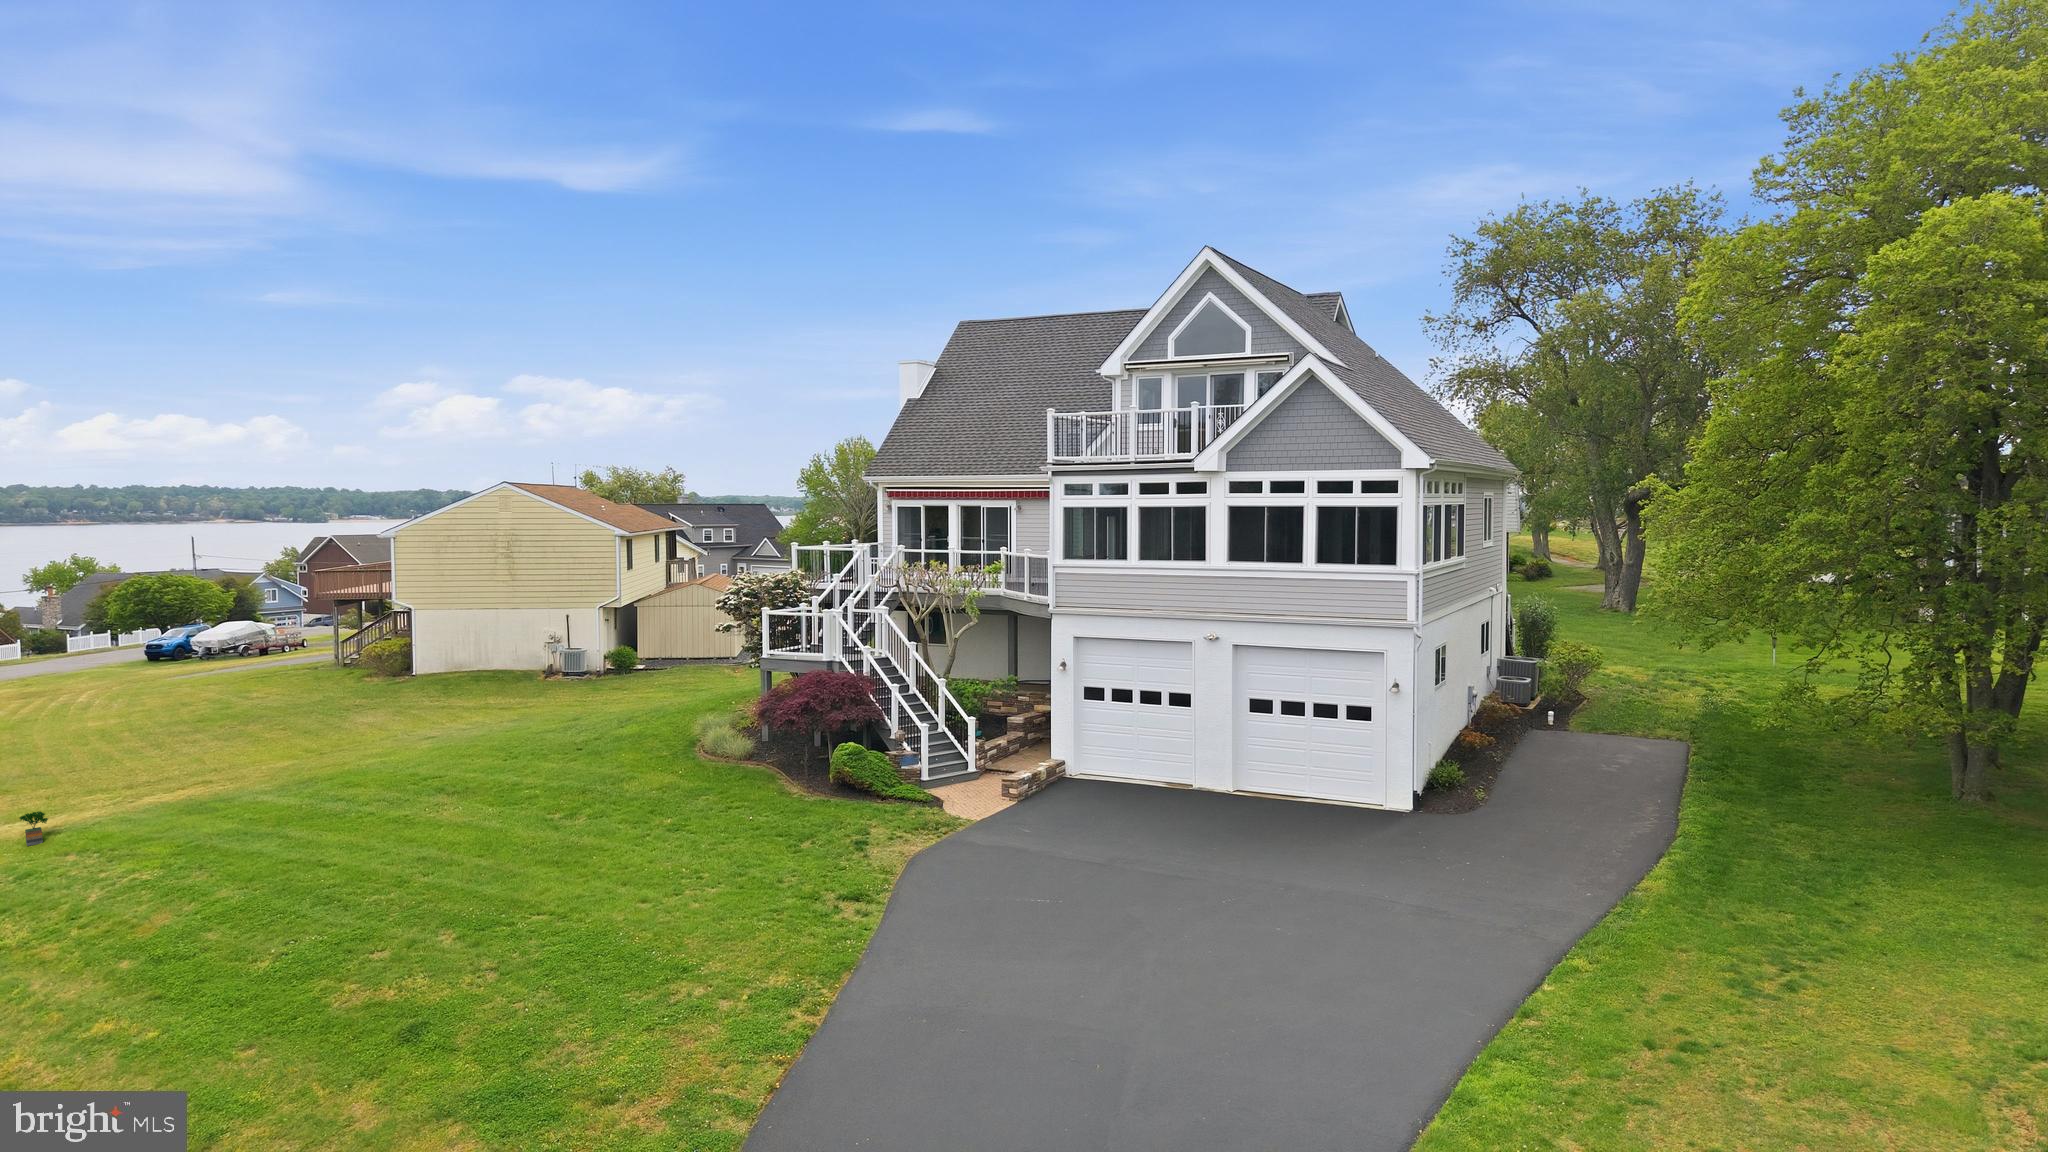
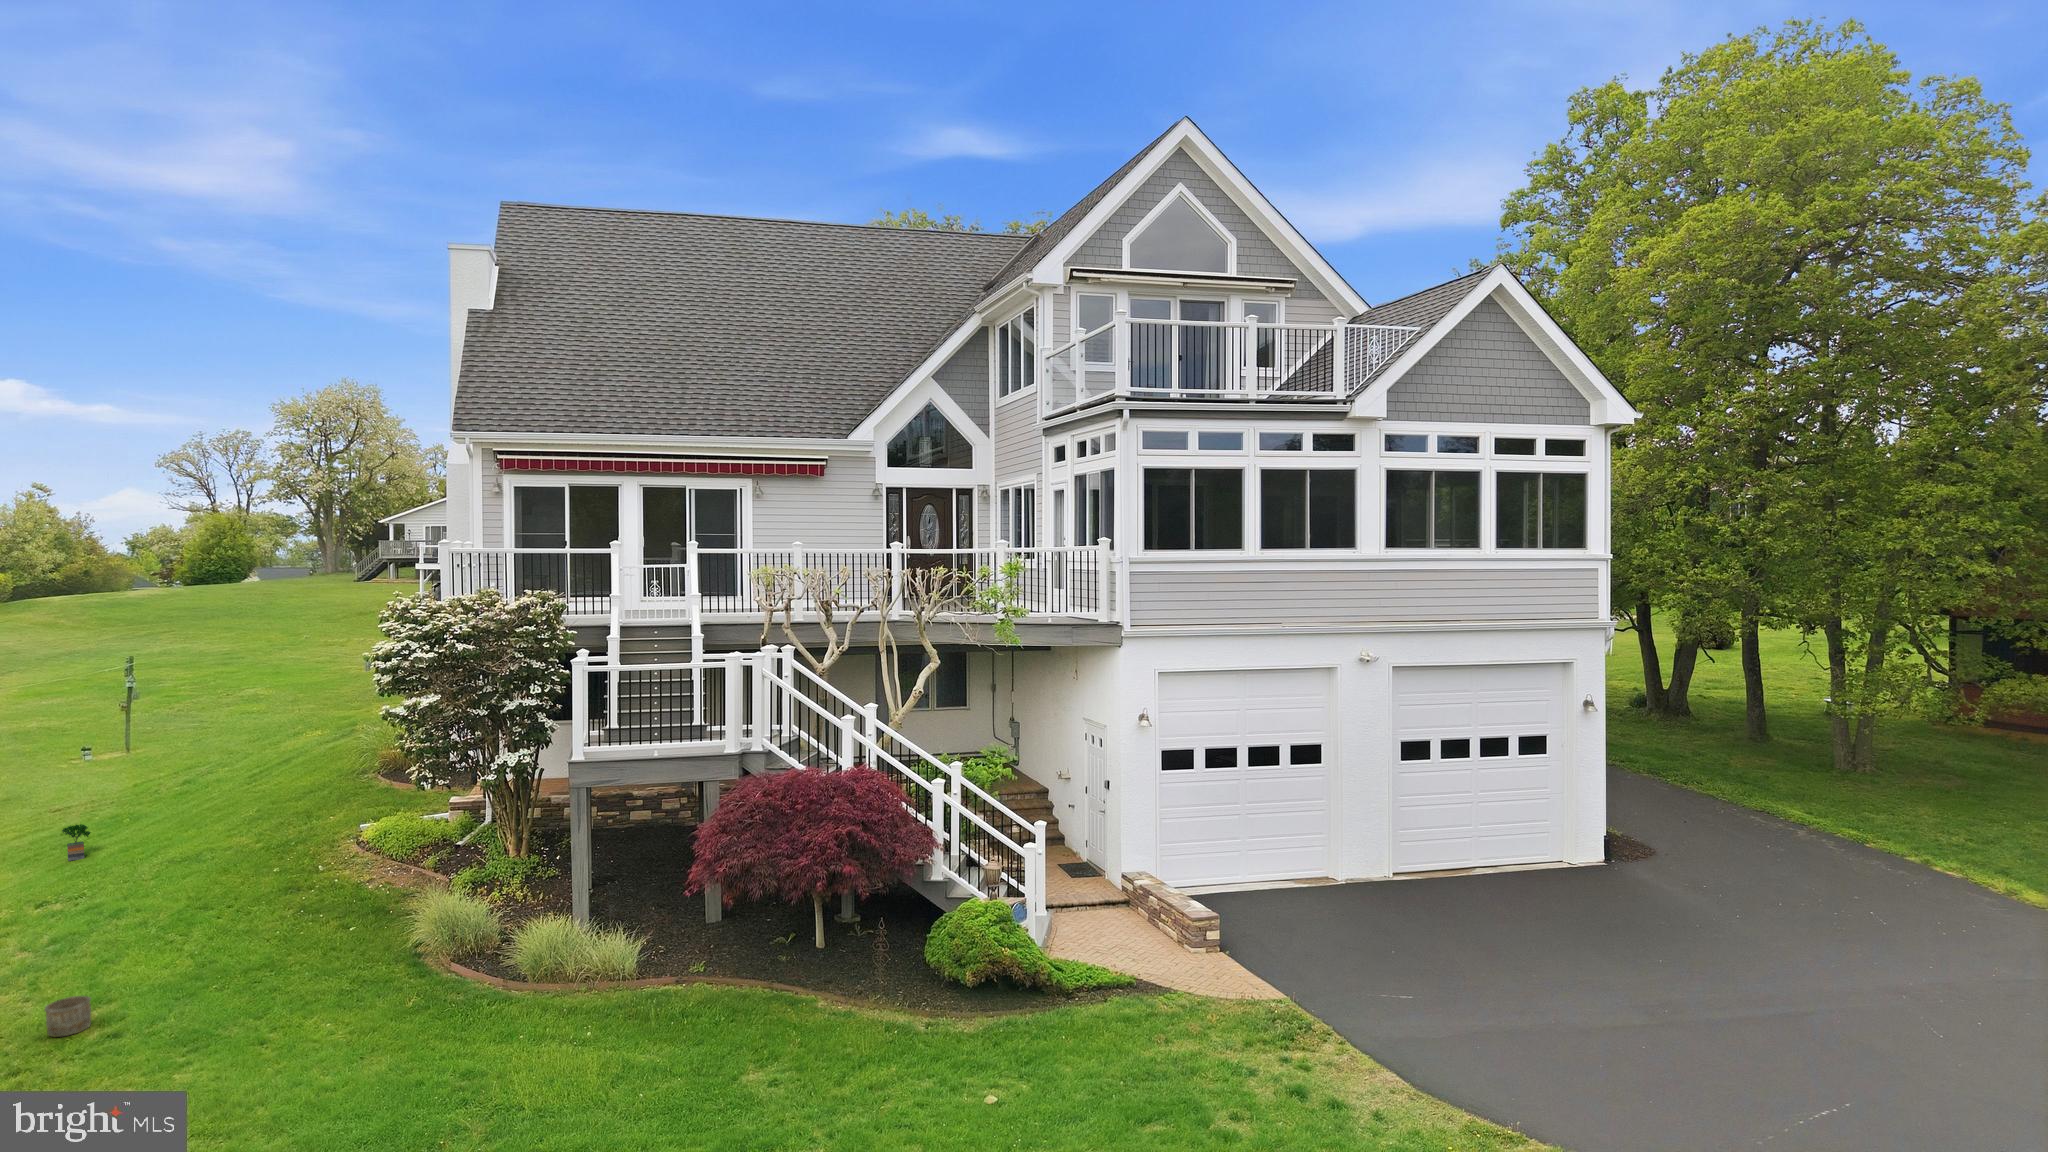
wooden bucket: none [32,998,77,1037] -> present [45,996,91,1037]

